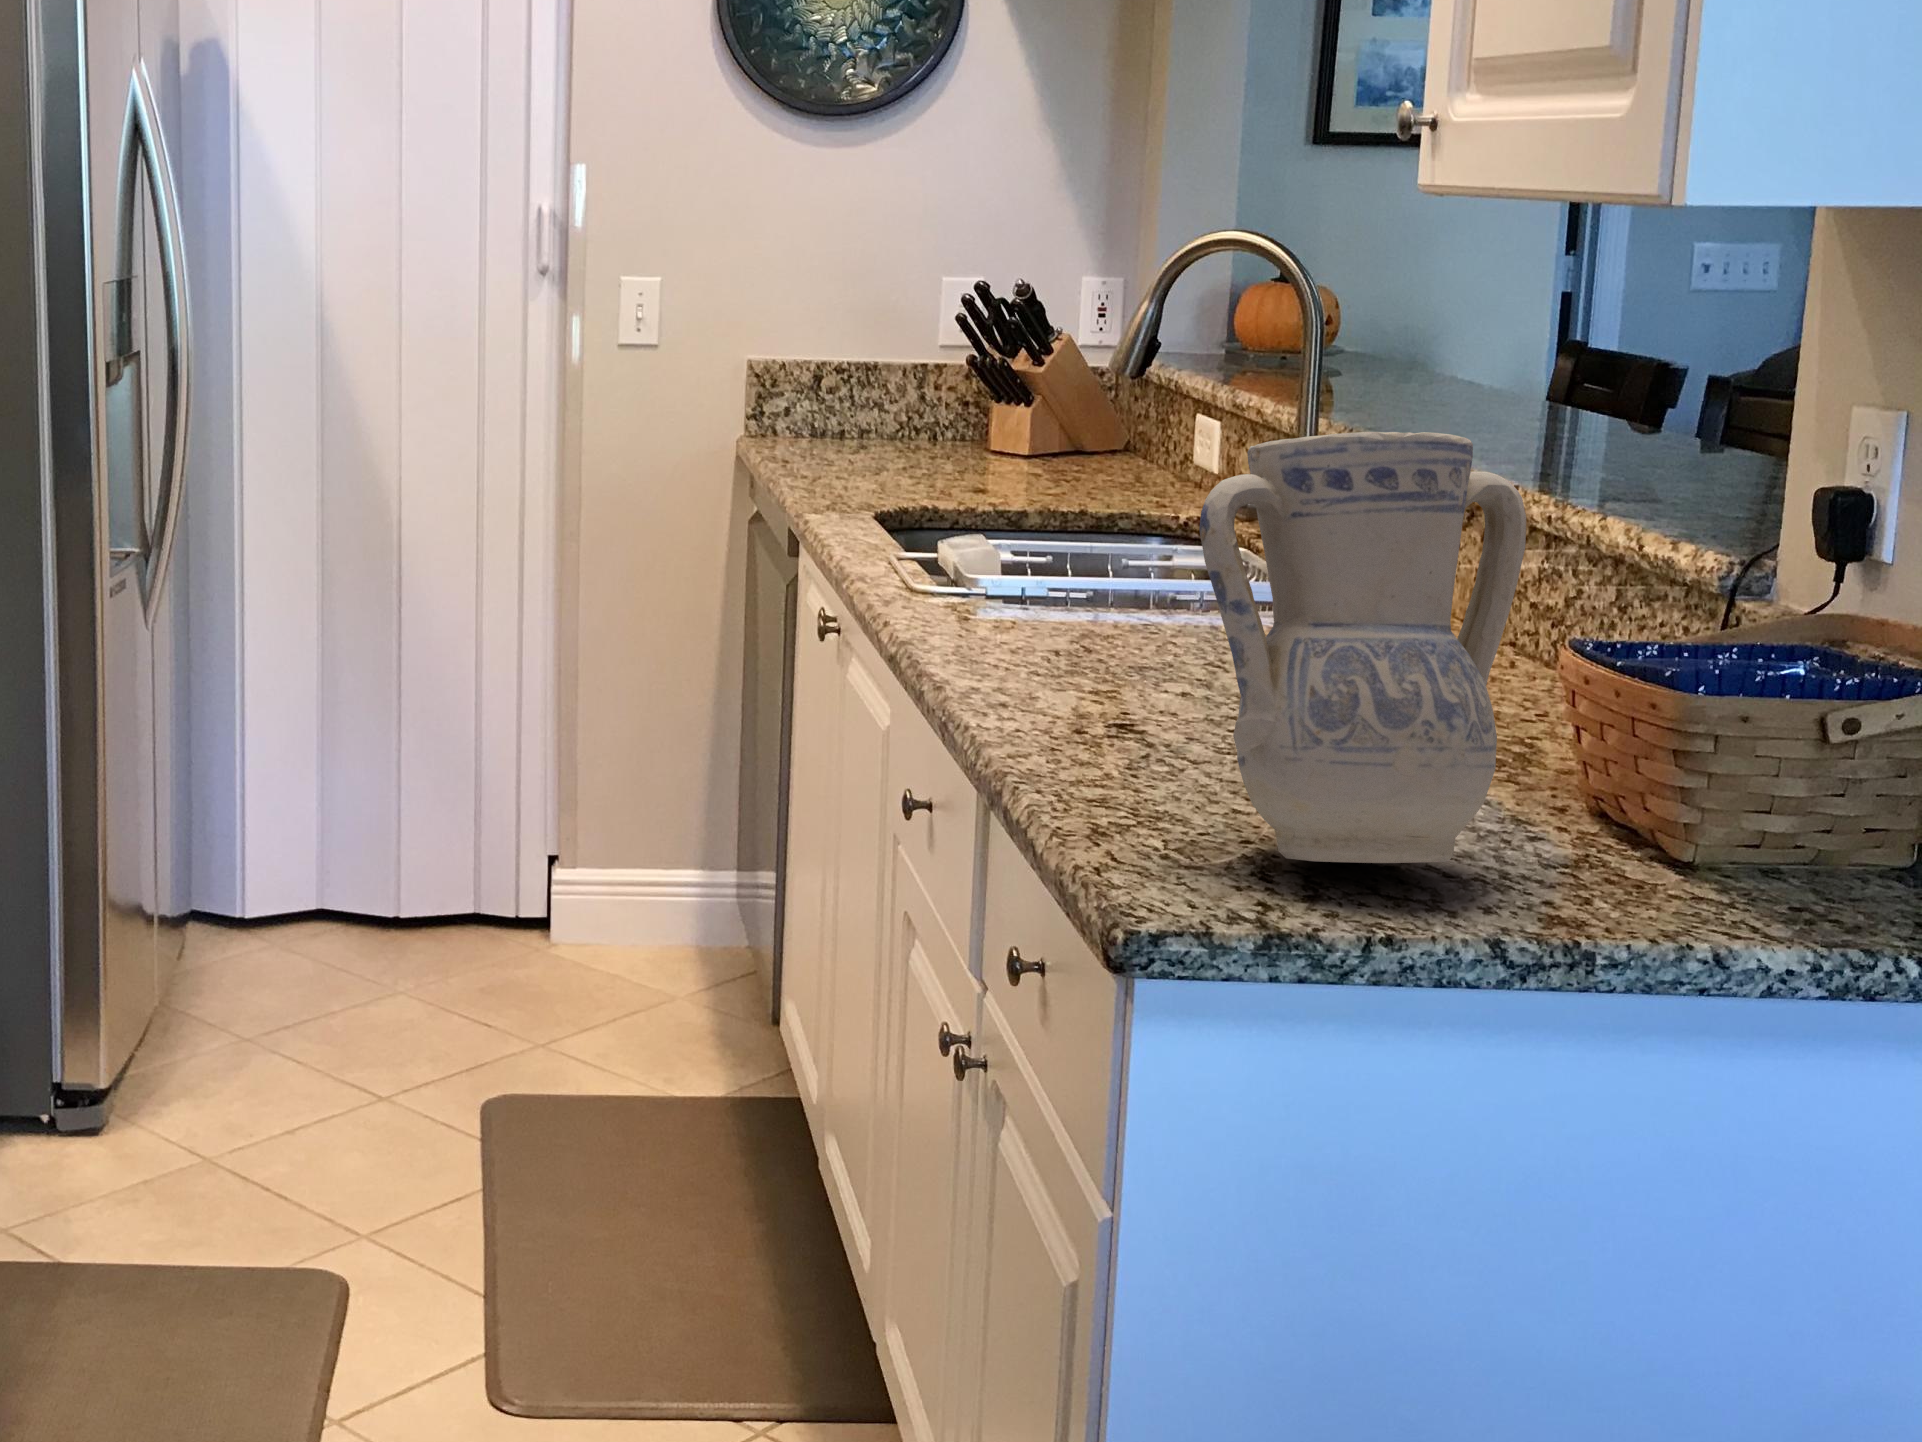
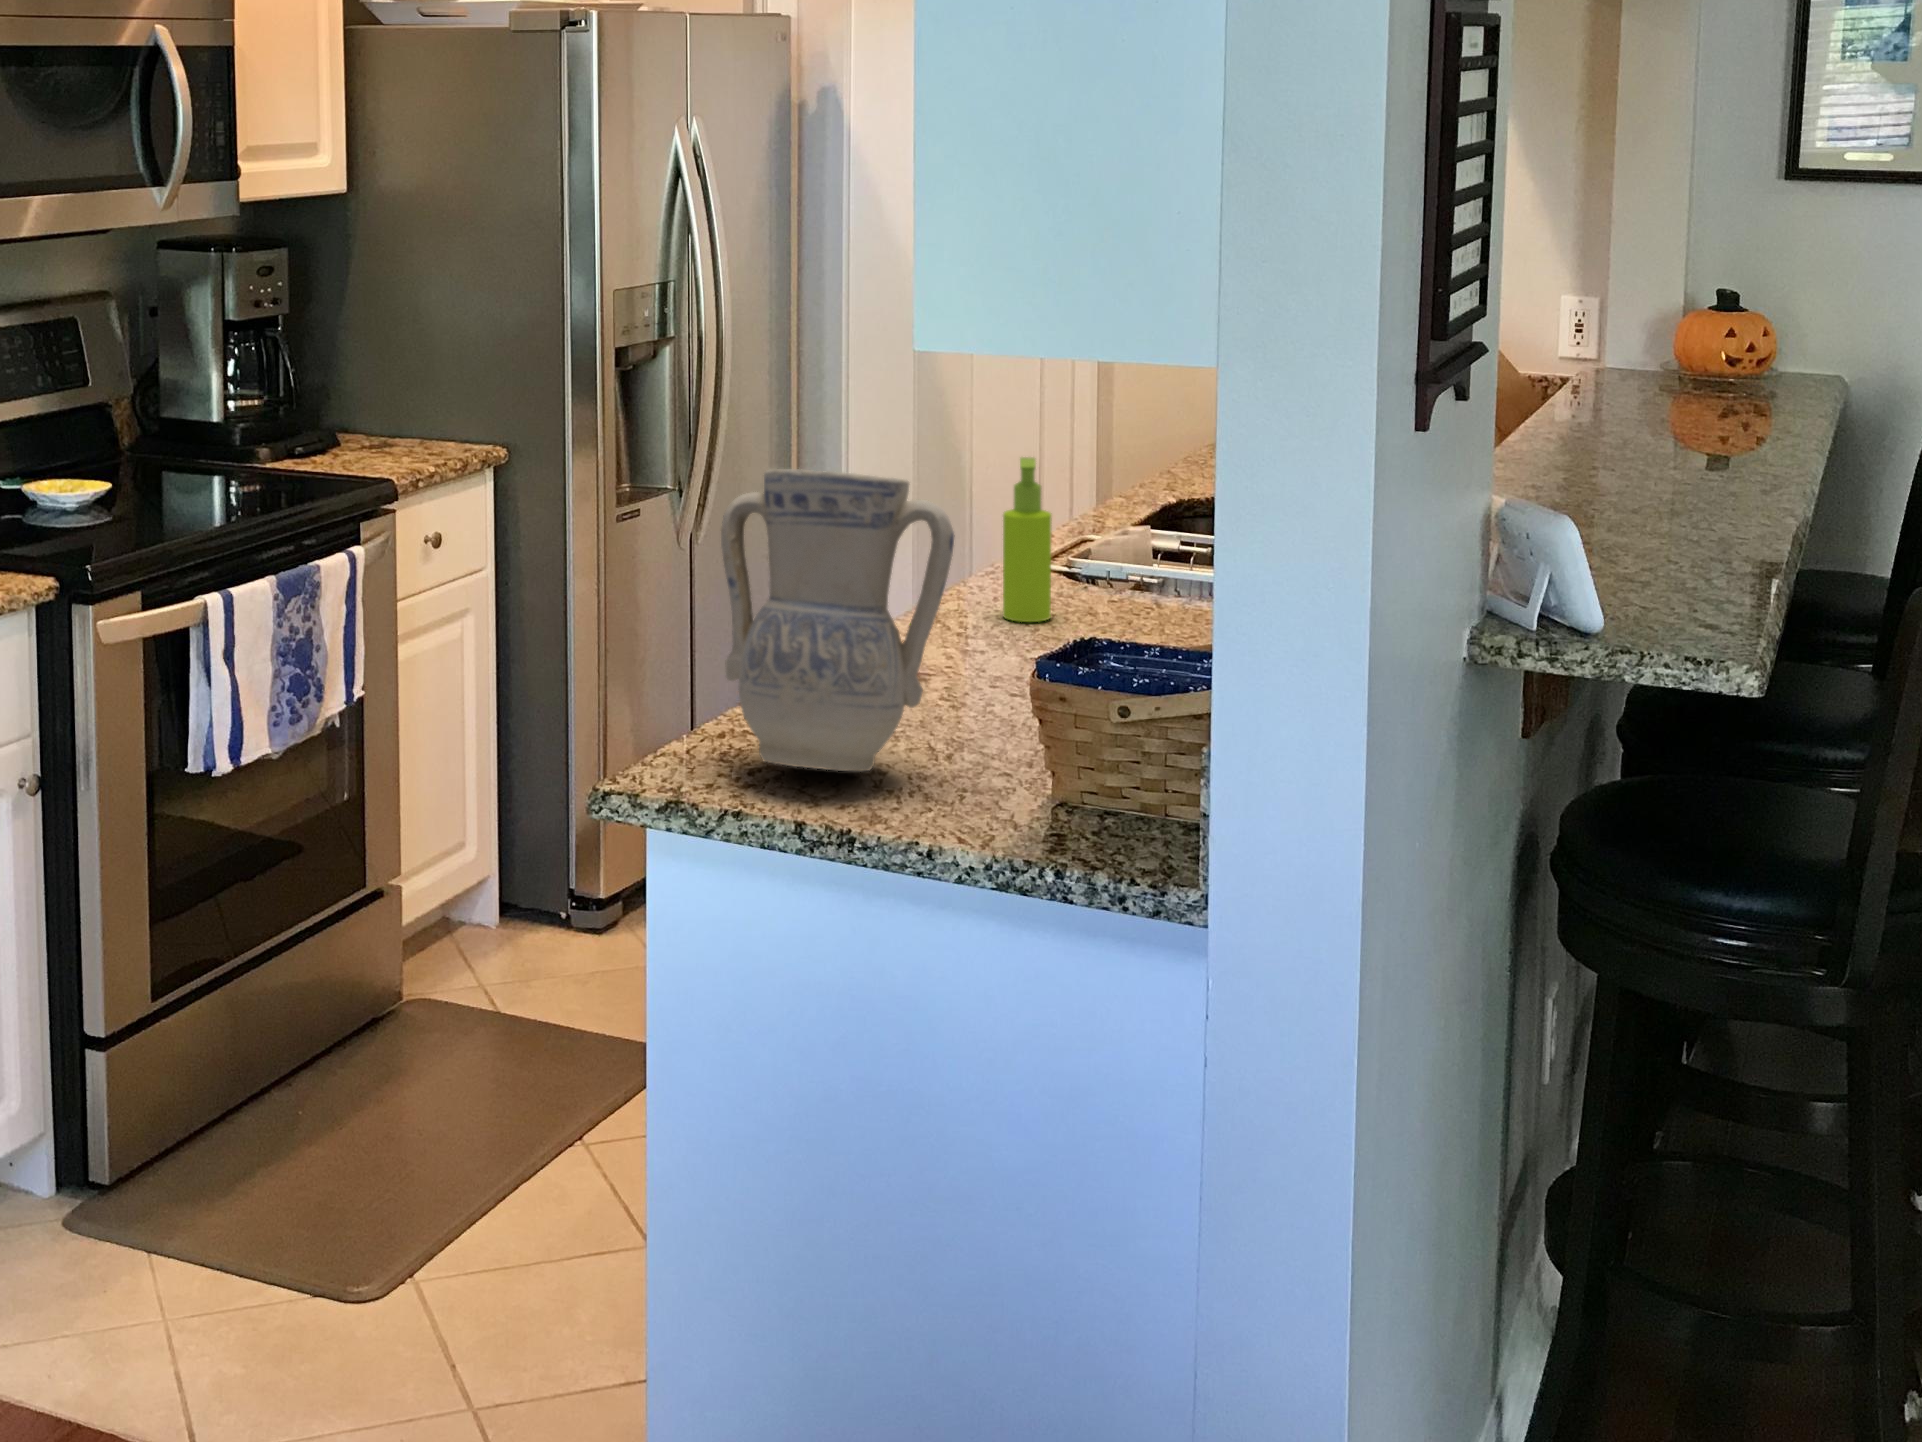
soap dispenser: none [1037,448,1111,659] -> present [1003,457,1052,622]

